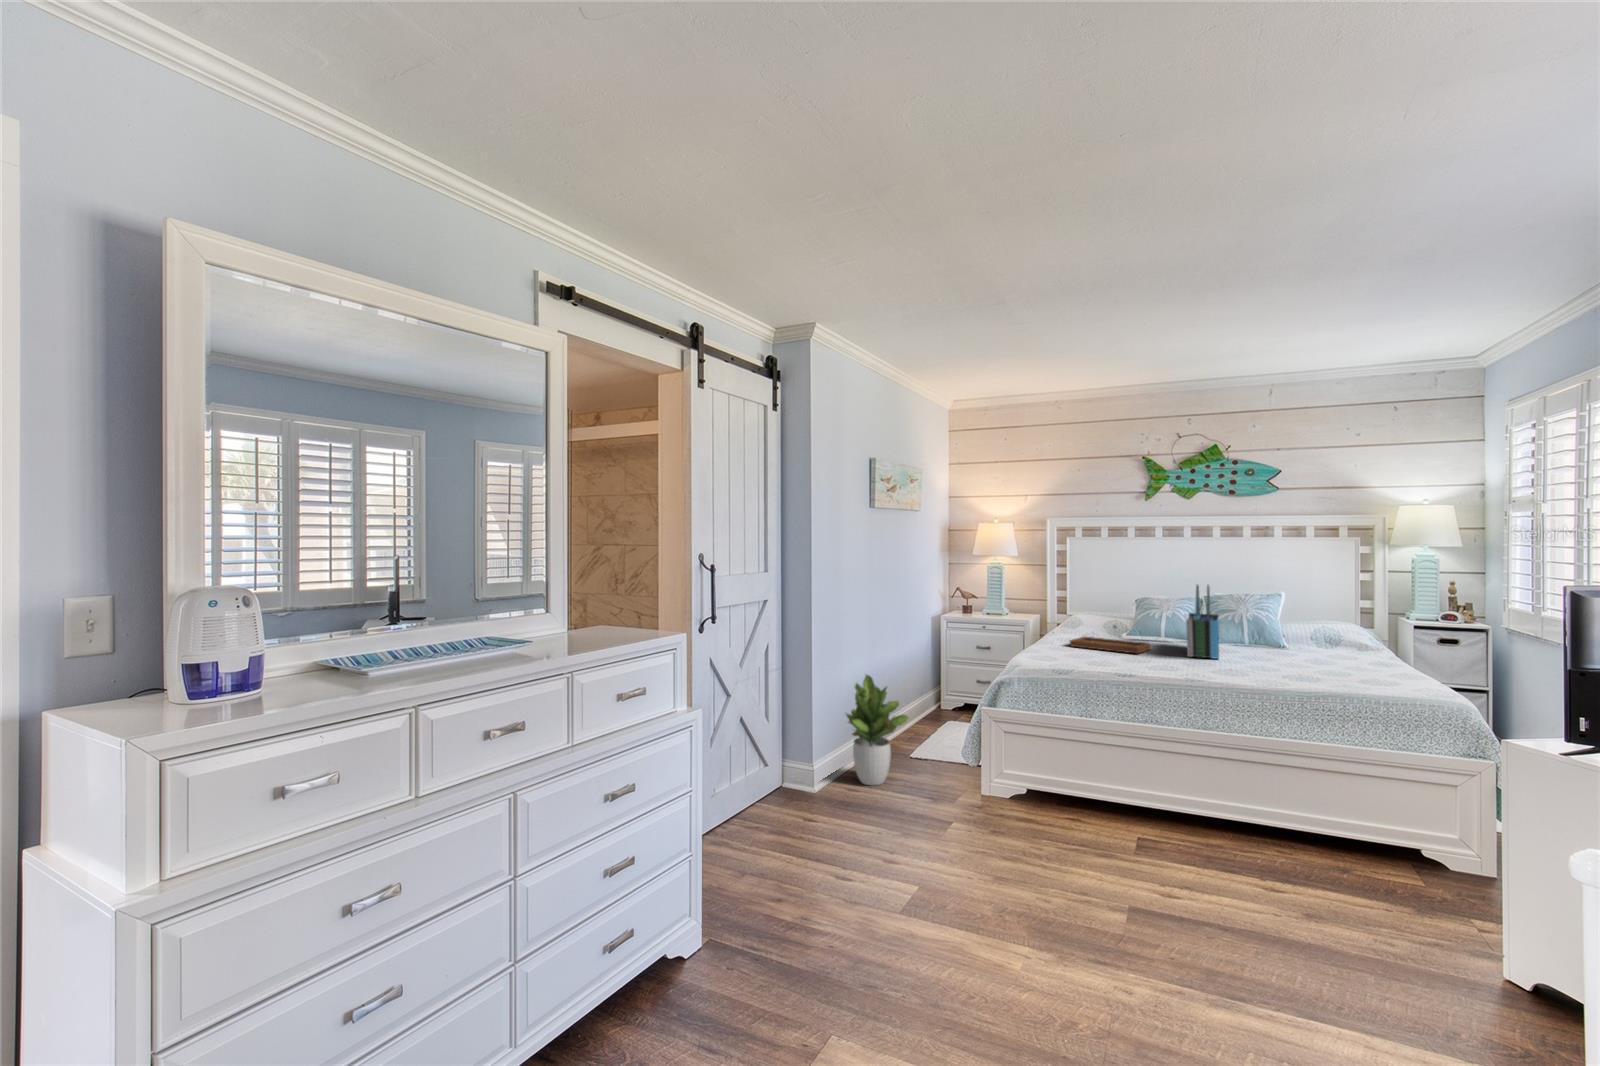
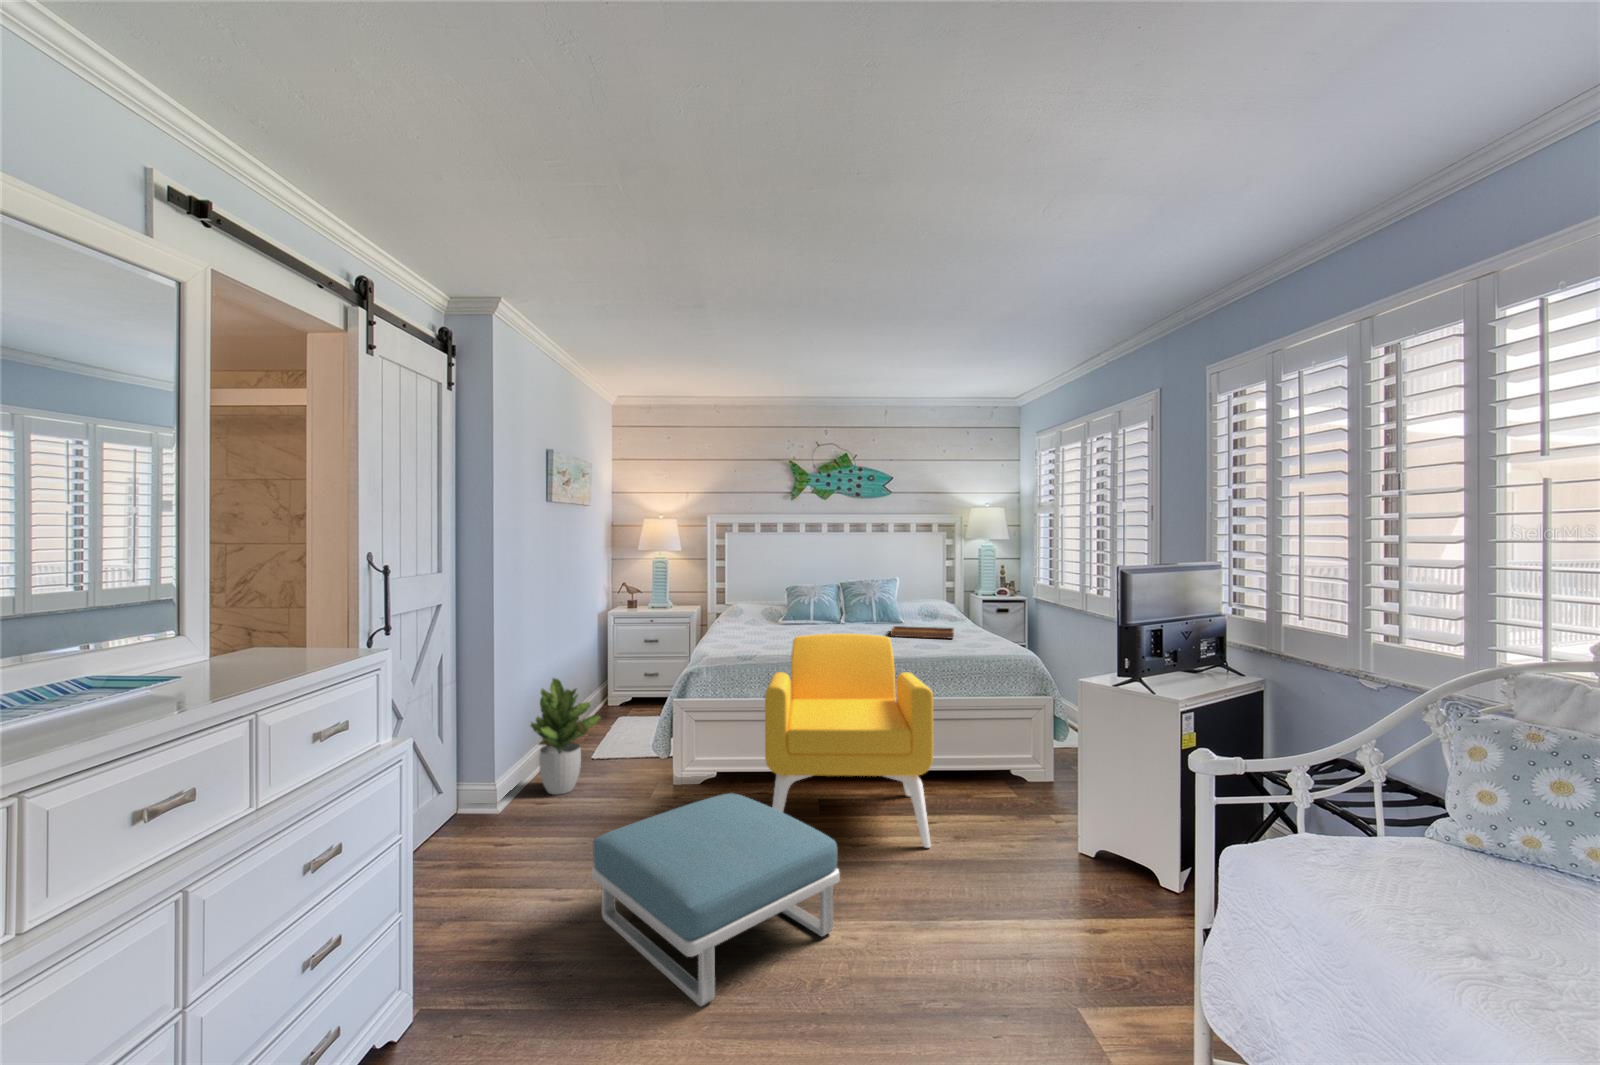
tote bag: present [1186,585,1219,659] -> none [835,573,861,634]
tray: present [1070,625,1151,654] -> present [890,614,954,638]
armchair: none [1058,654,1287,940] -> present [765,633,933,848]
footstool: none [861,814,1122,1025] -> present [592,793,840,1006]

